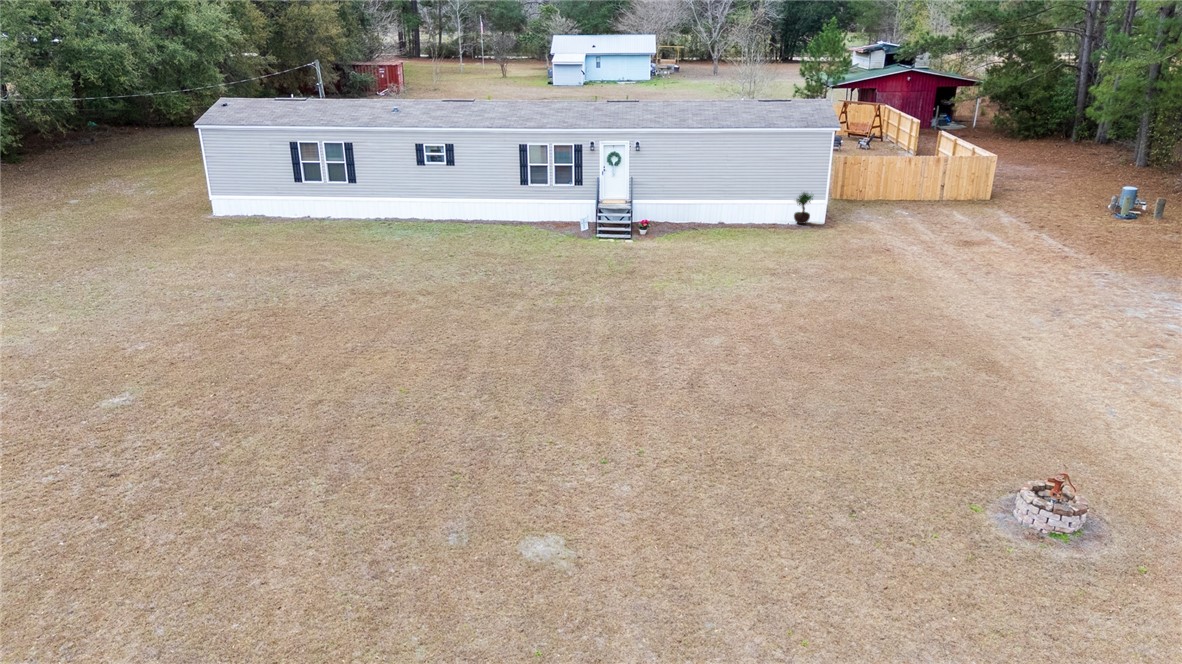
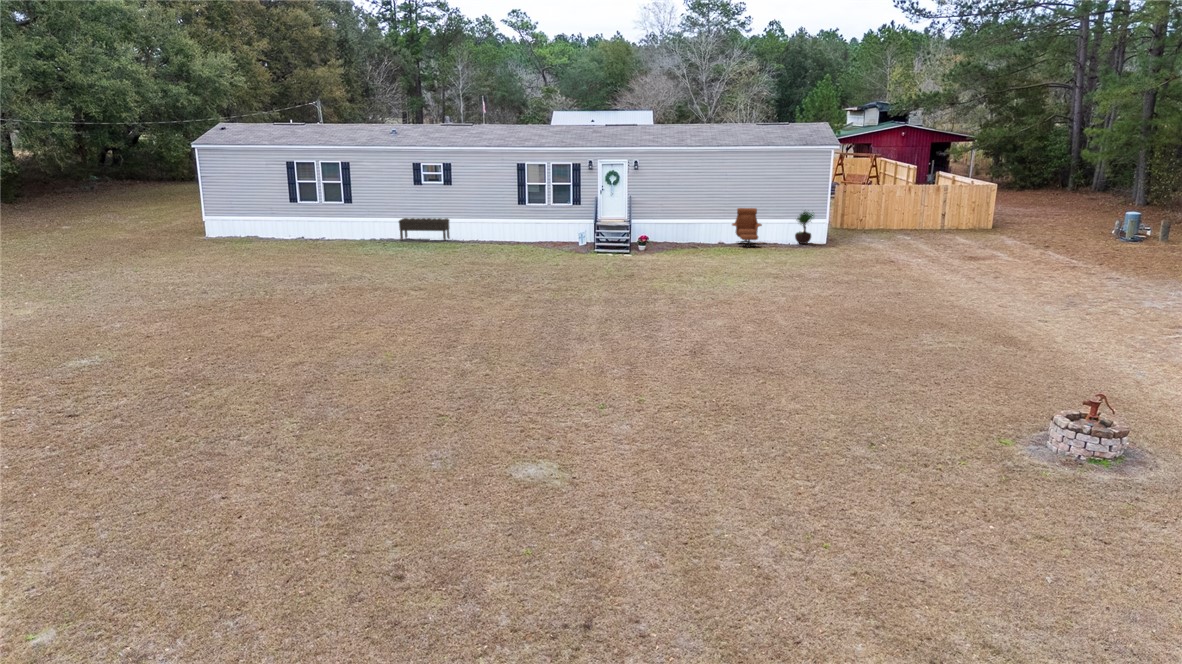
lounge chair: none [732,188,762,231] -> present [732,208,762,248]
bench: none [404,198,454,222] -> present [399,218,449,241]

